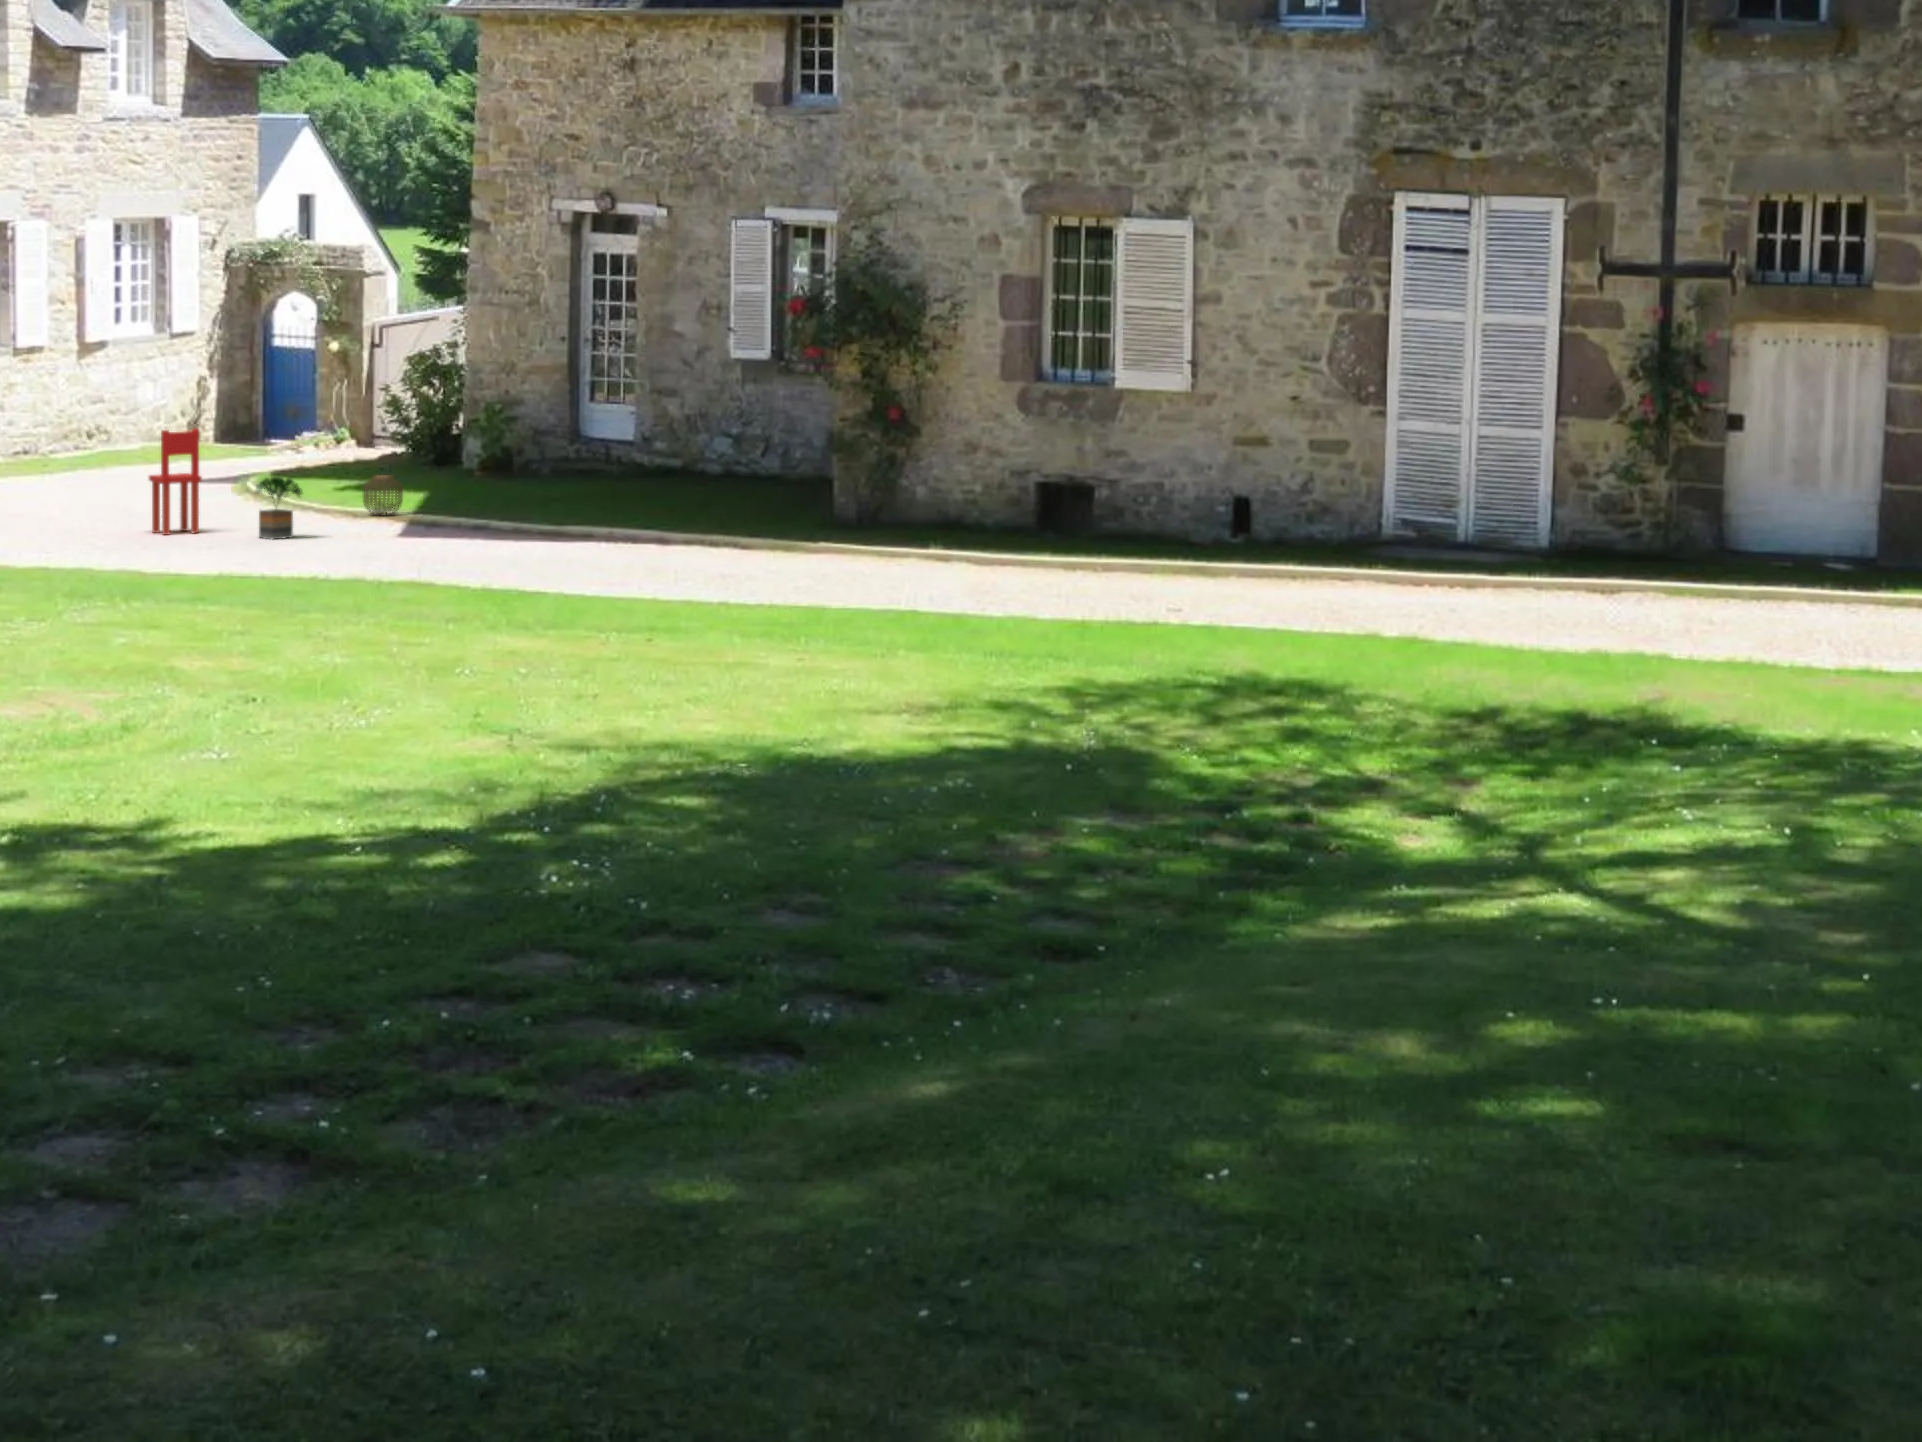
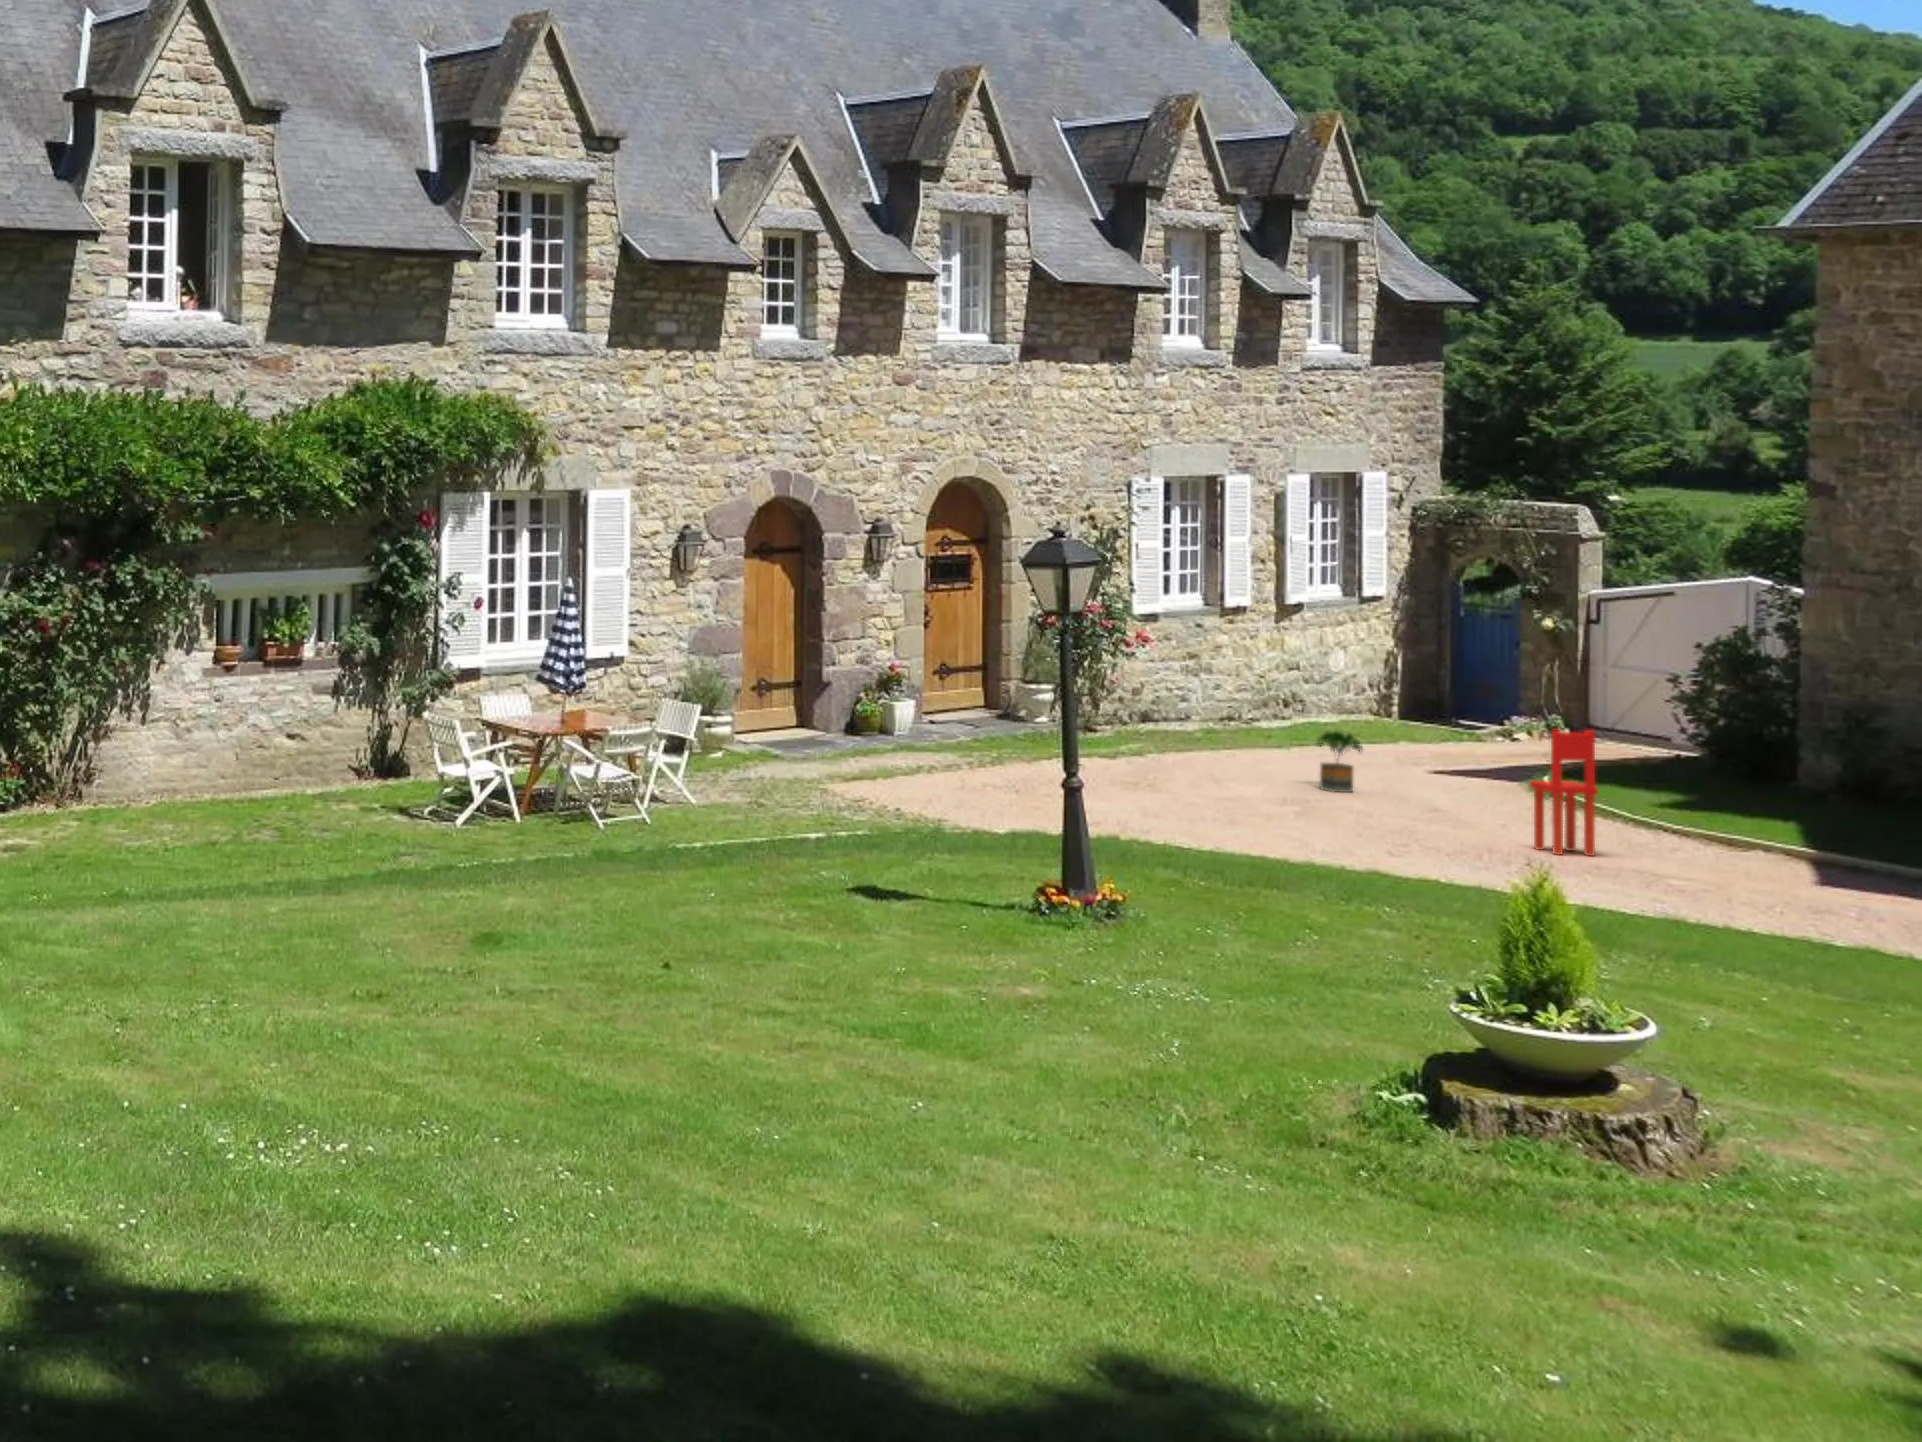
woven basket: present [363,475,403,516] -> none [1761,800,1815,853]
potted tree: present [255,477,302,539] -> present [1317,731,1363,792]

